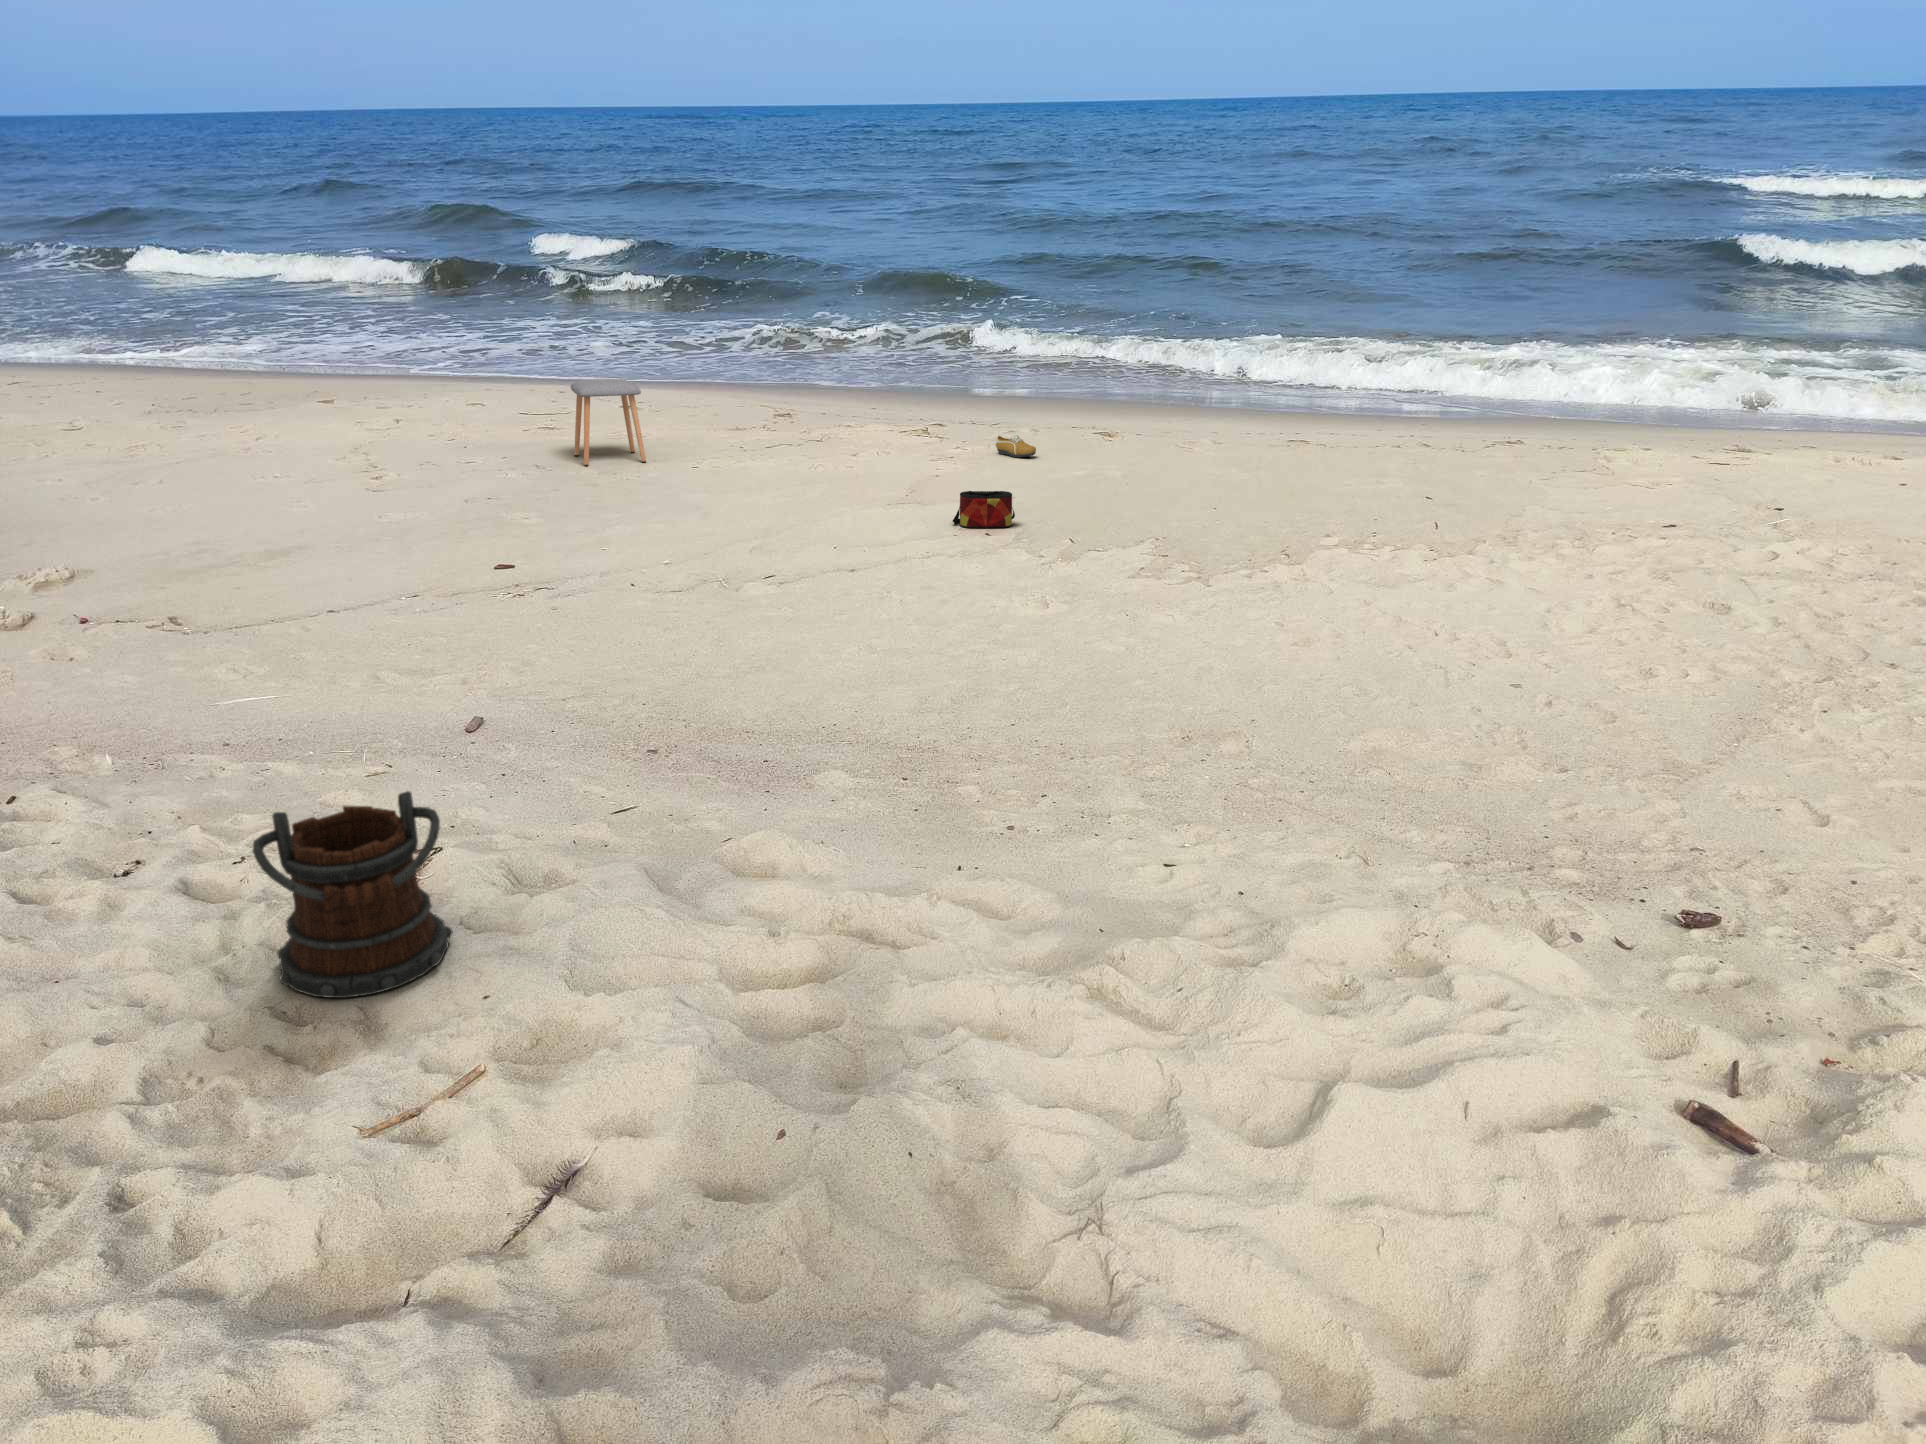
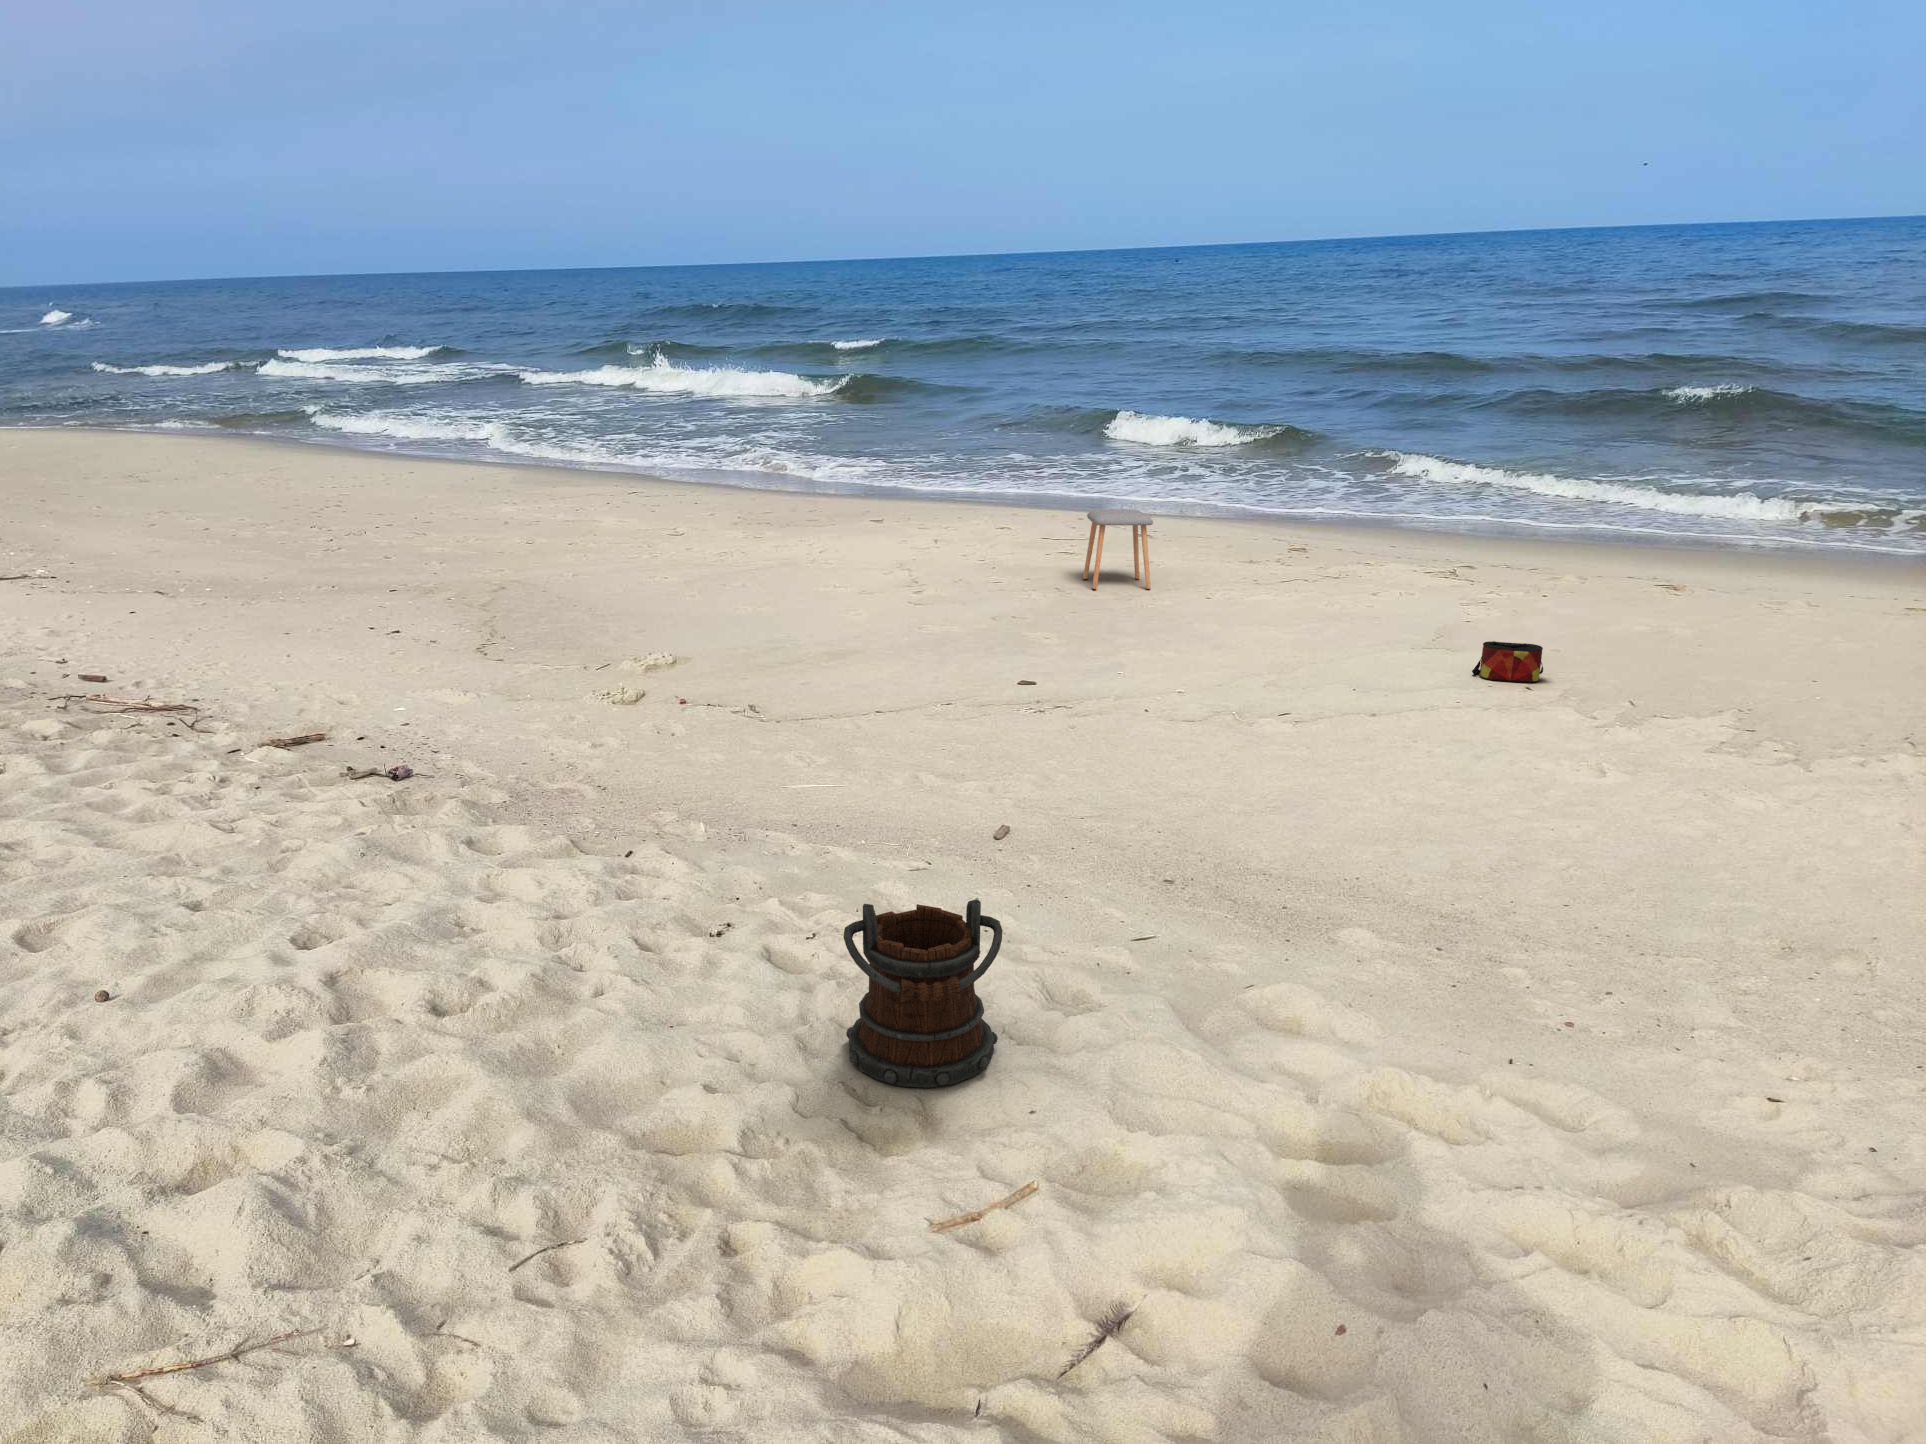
shoe: present [996,435,1036,457] -> none [1514,583,1561,607]

